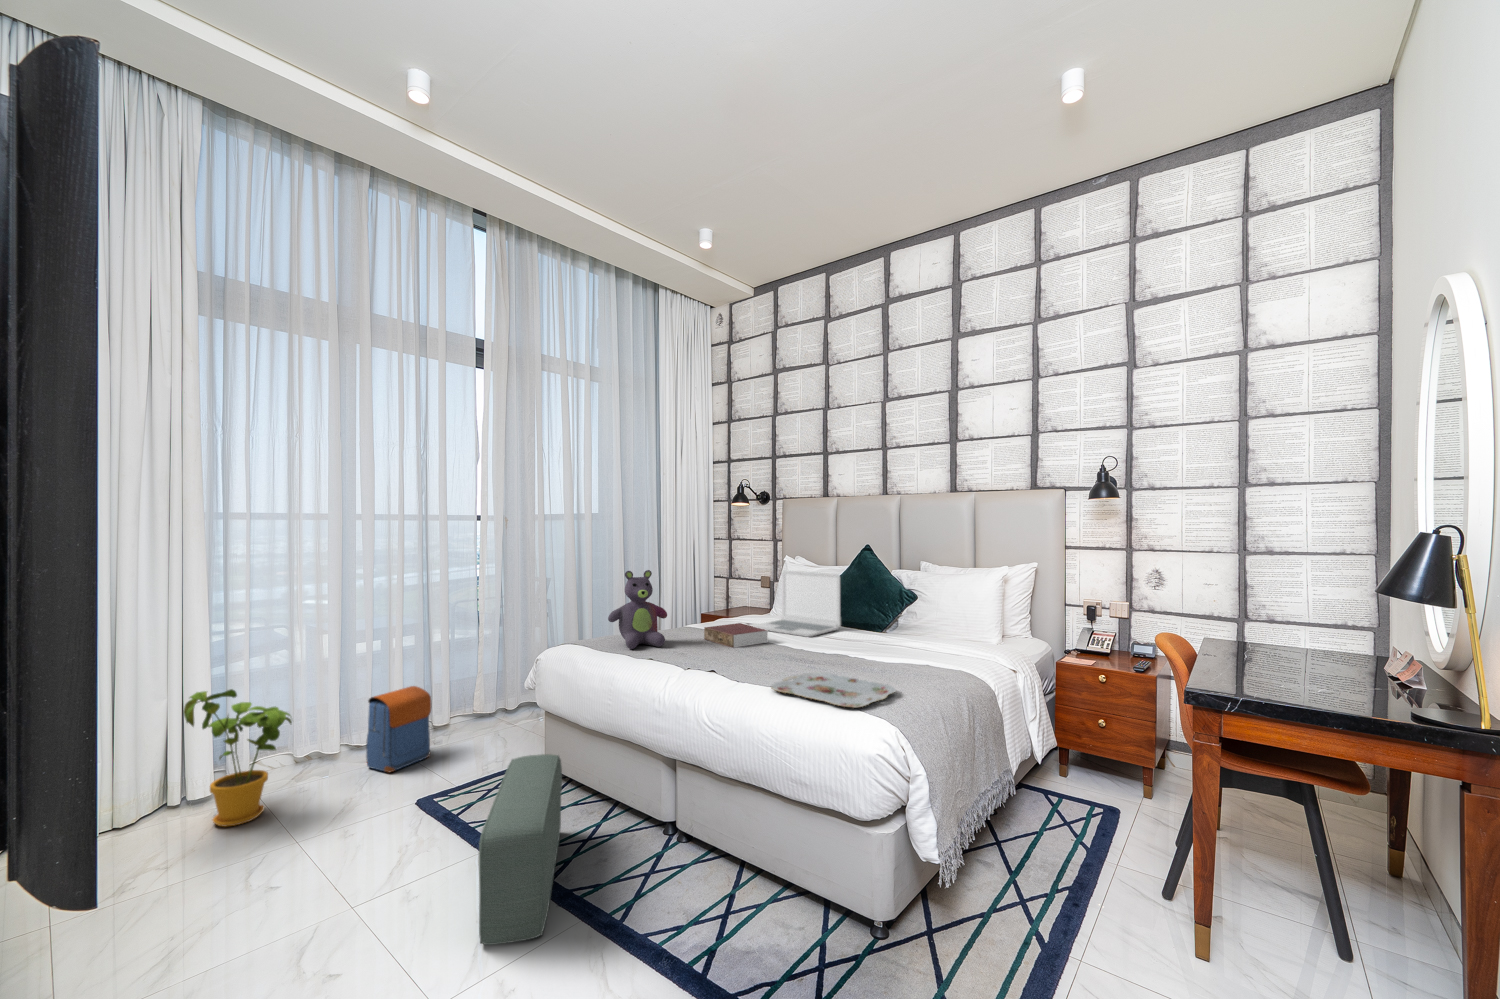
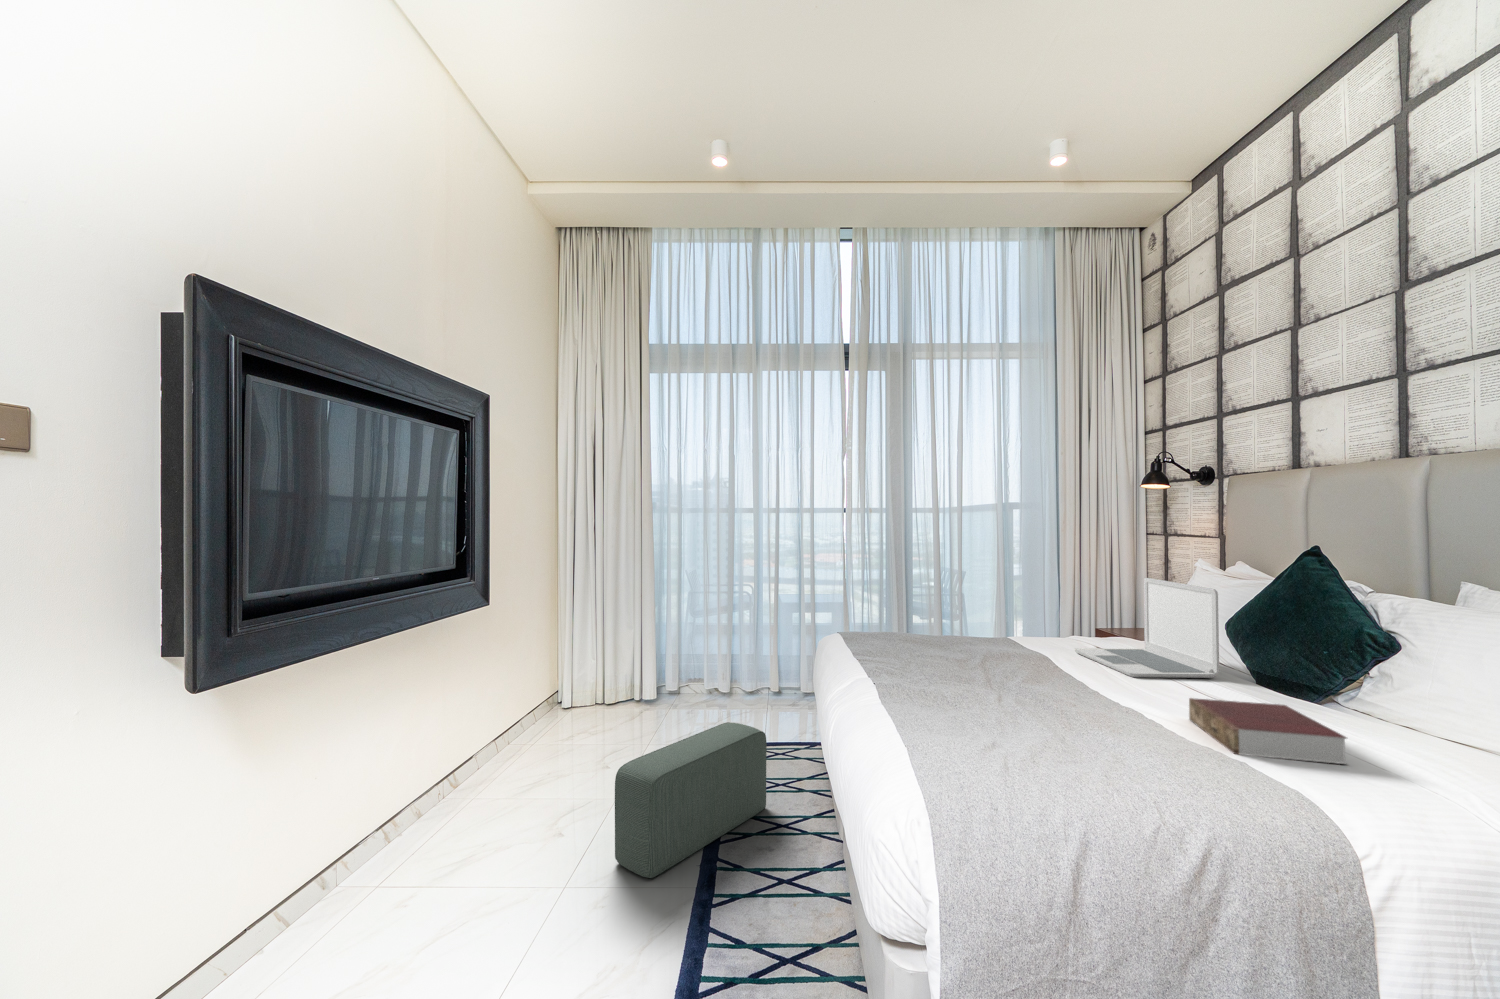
stuffed bear: present [608,570,667,649] -> none [862,560,929,648]
book: present [704,623,768,648] -> present [1189,698,1346,764]
serving tray: present [771,672,896,708] -> none [875,707,1039,767]
backpack: present [366,686,432,772] -> none [721,649,764,716]
house plant: present [184,689,292,827] -> none [596,621,657,720]

